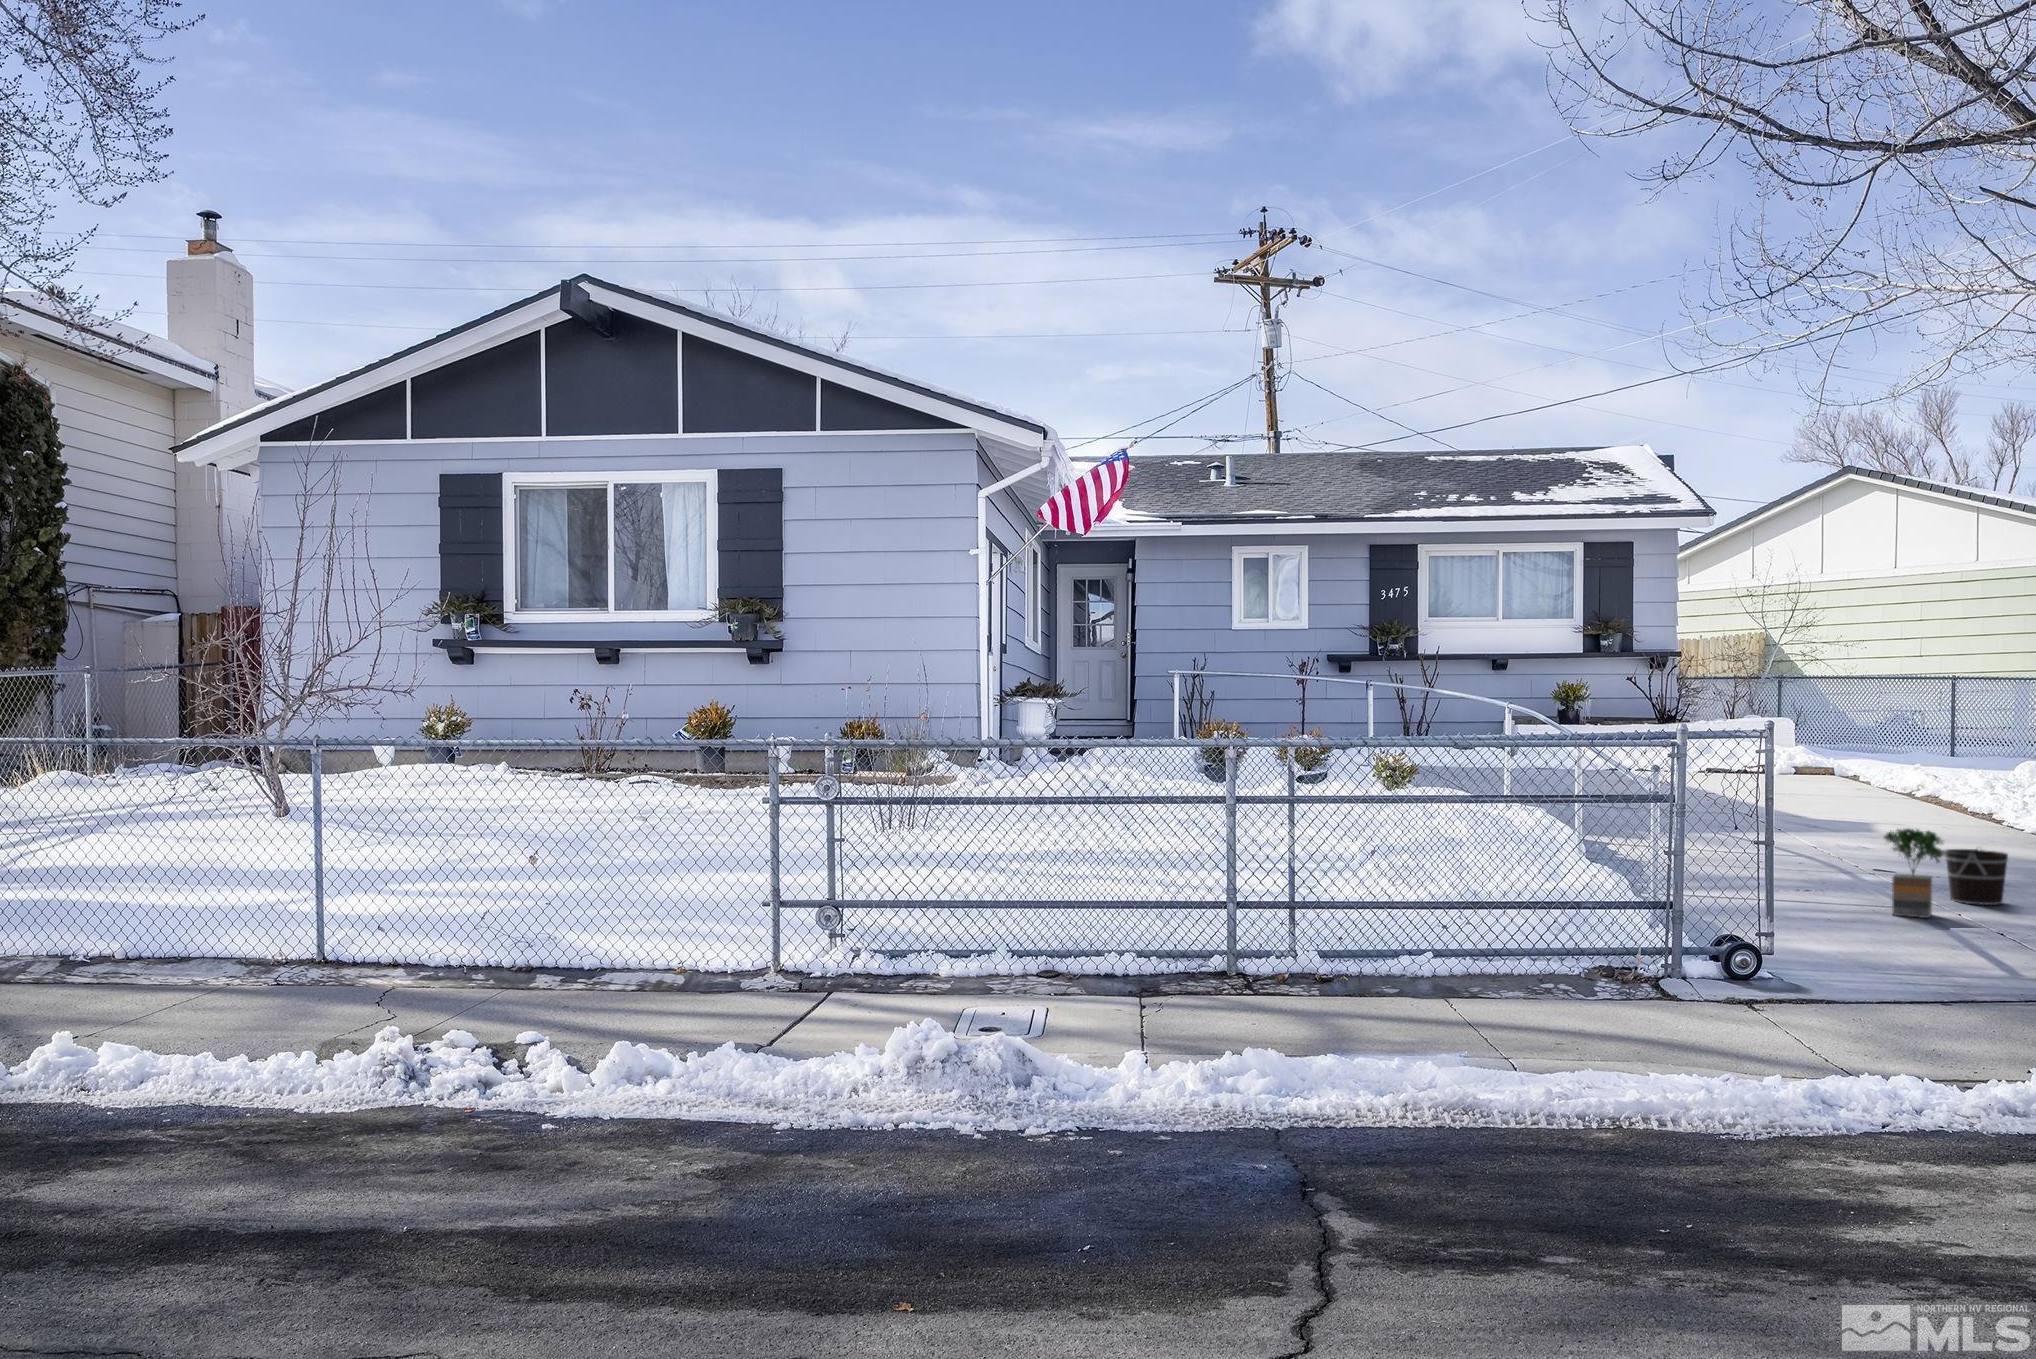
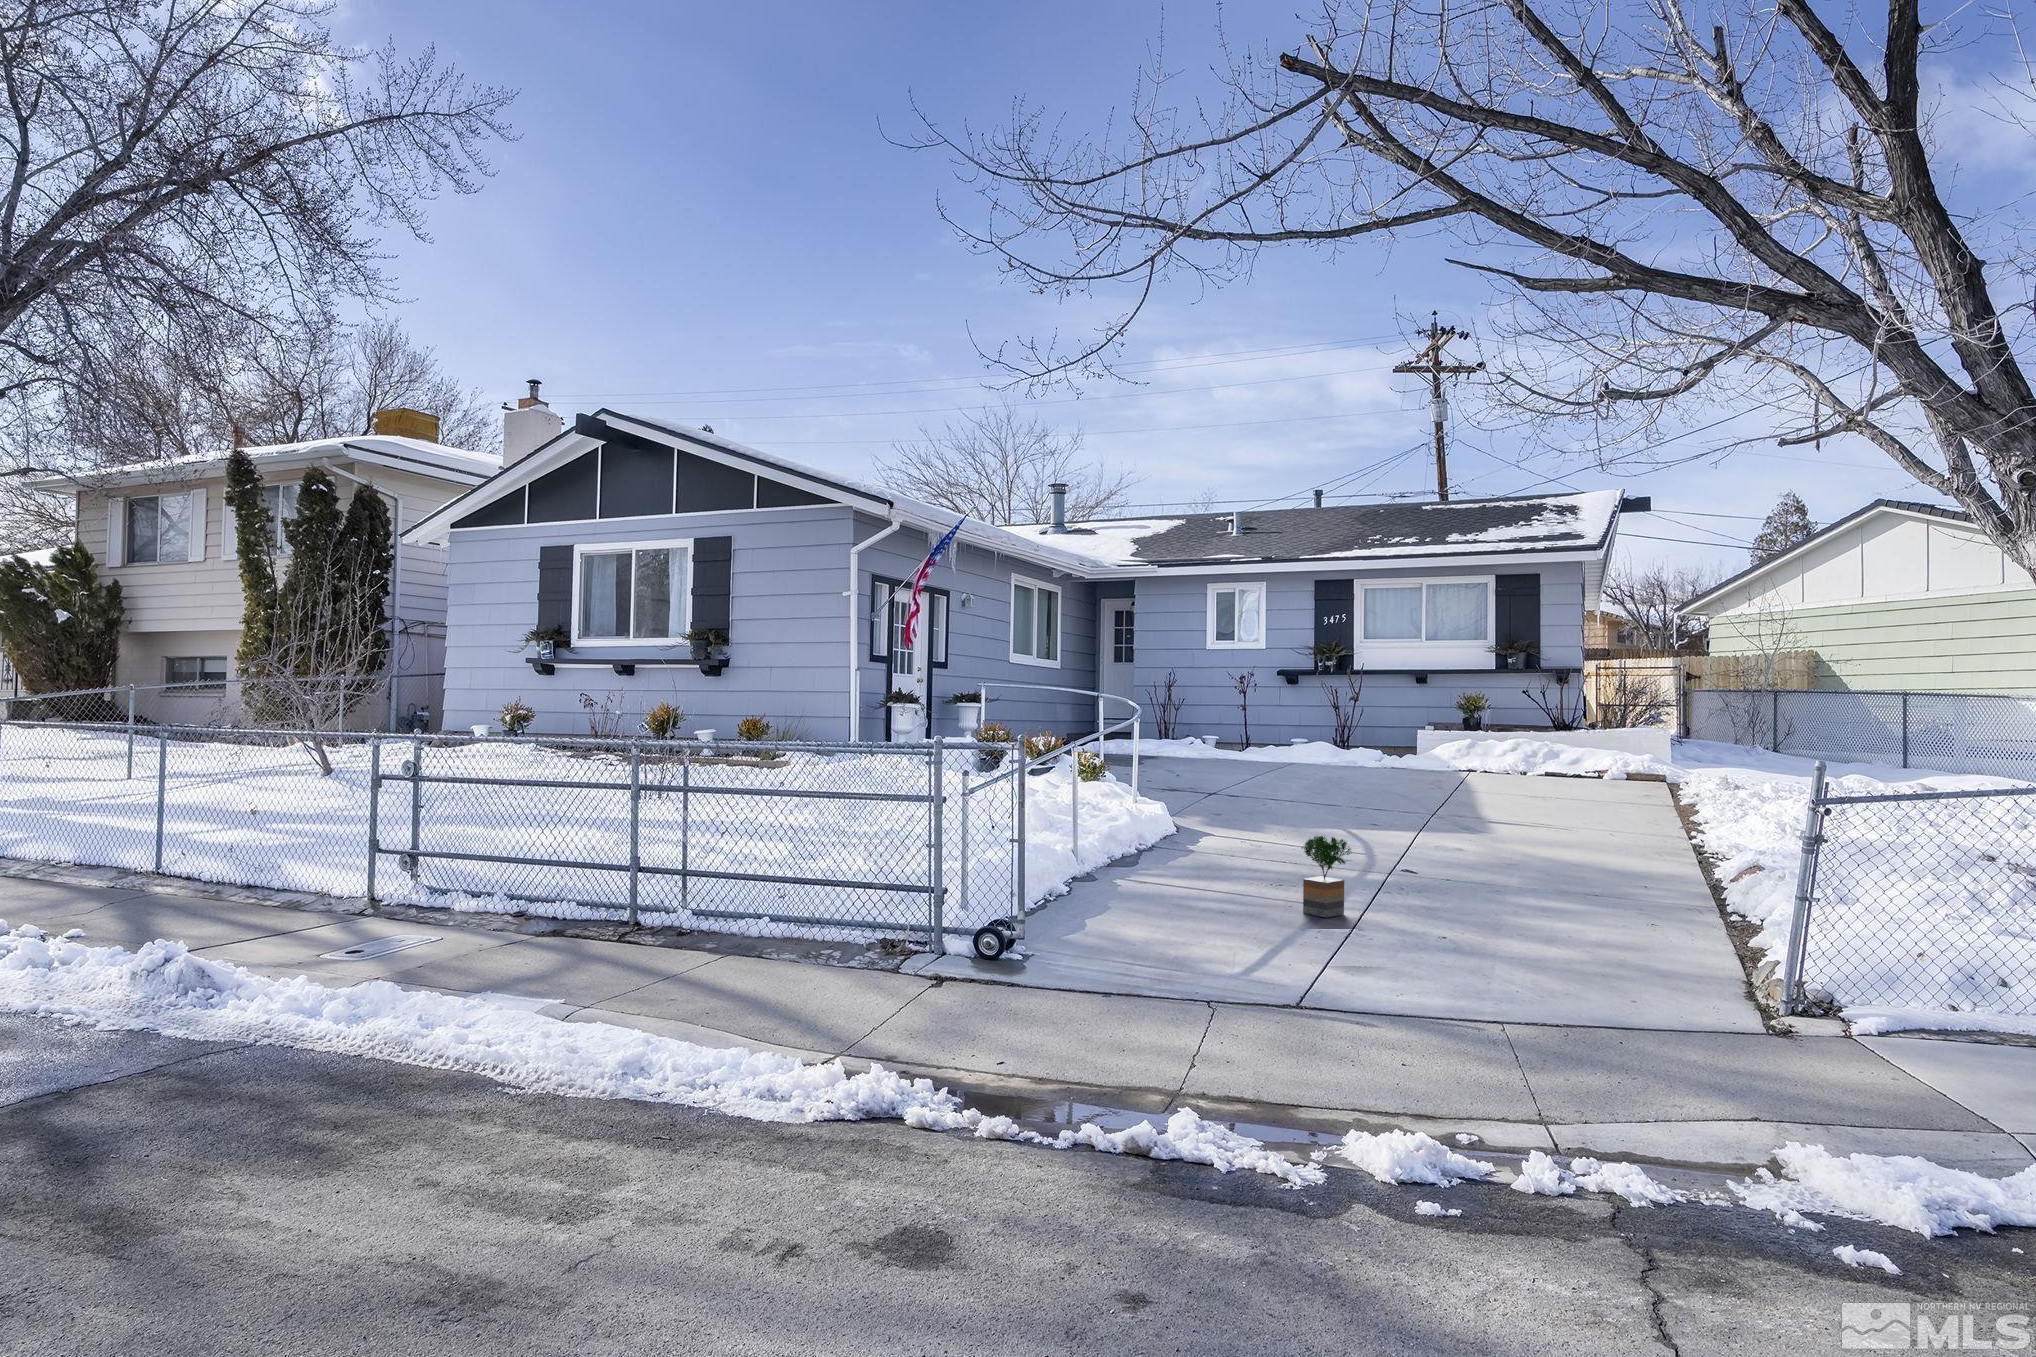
bucket: present [1945,849,2008,905] -> none [1400,856,1452,909]

